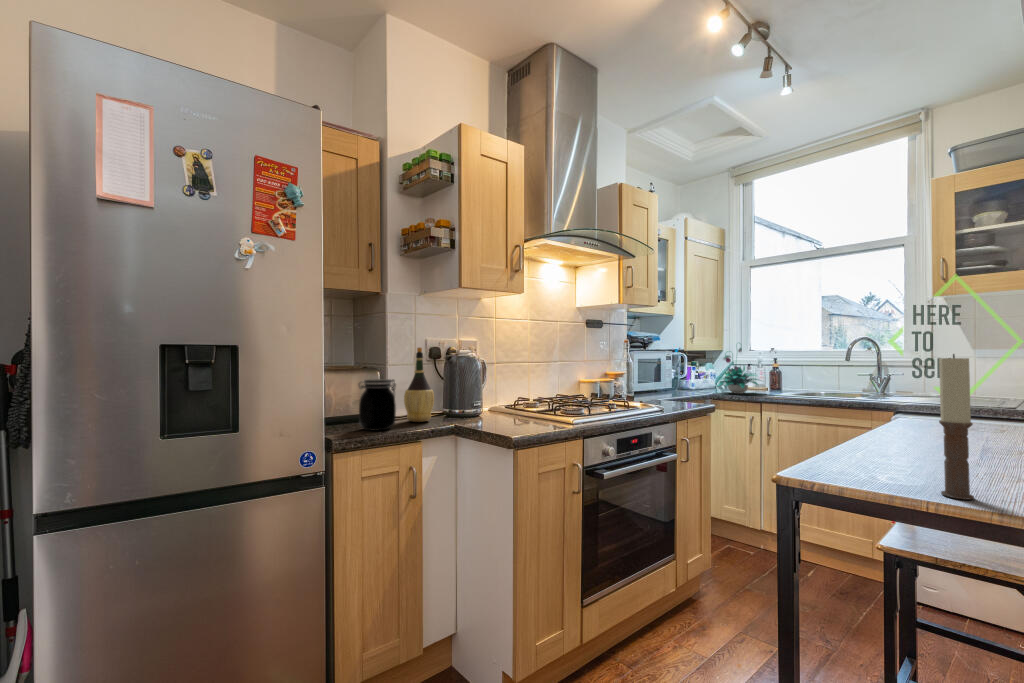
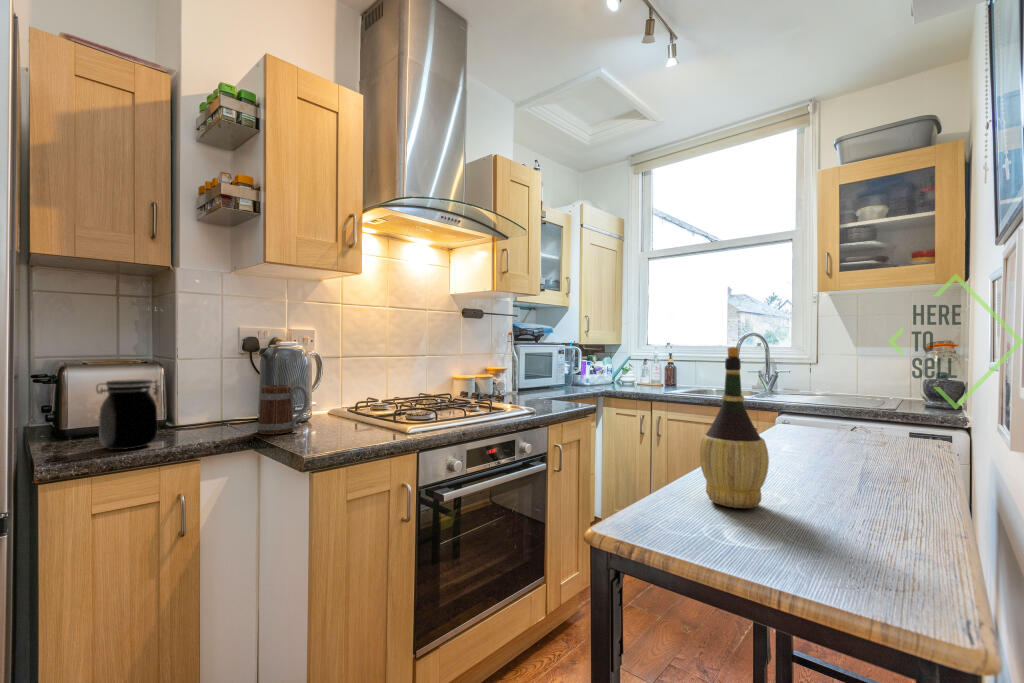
wine bottle: present [404,348,434,422] -> present [699,347,769,508]
plant: present [718,348,758,394] -> none [606,337,658,390]
candle: present [939,354,974,499] -> none [801,349,841,551]
mug: none [453,384,492,423] -> present [257,385,309,434]

